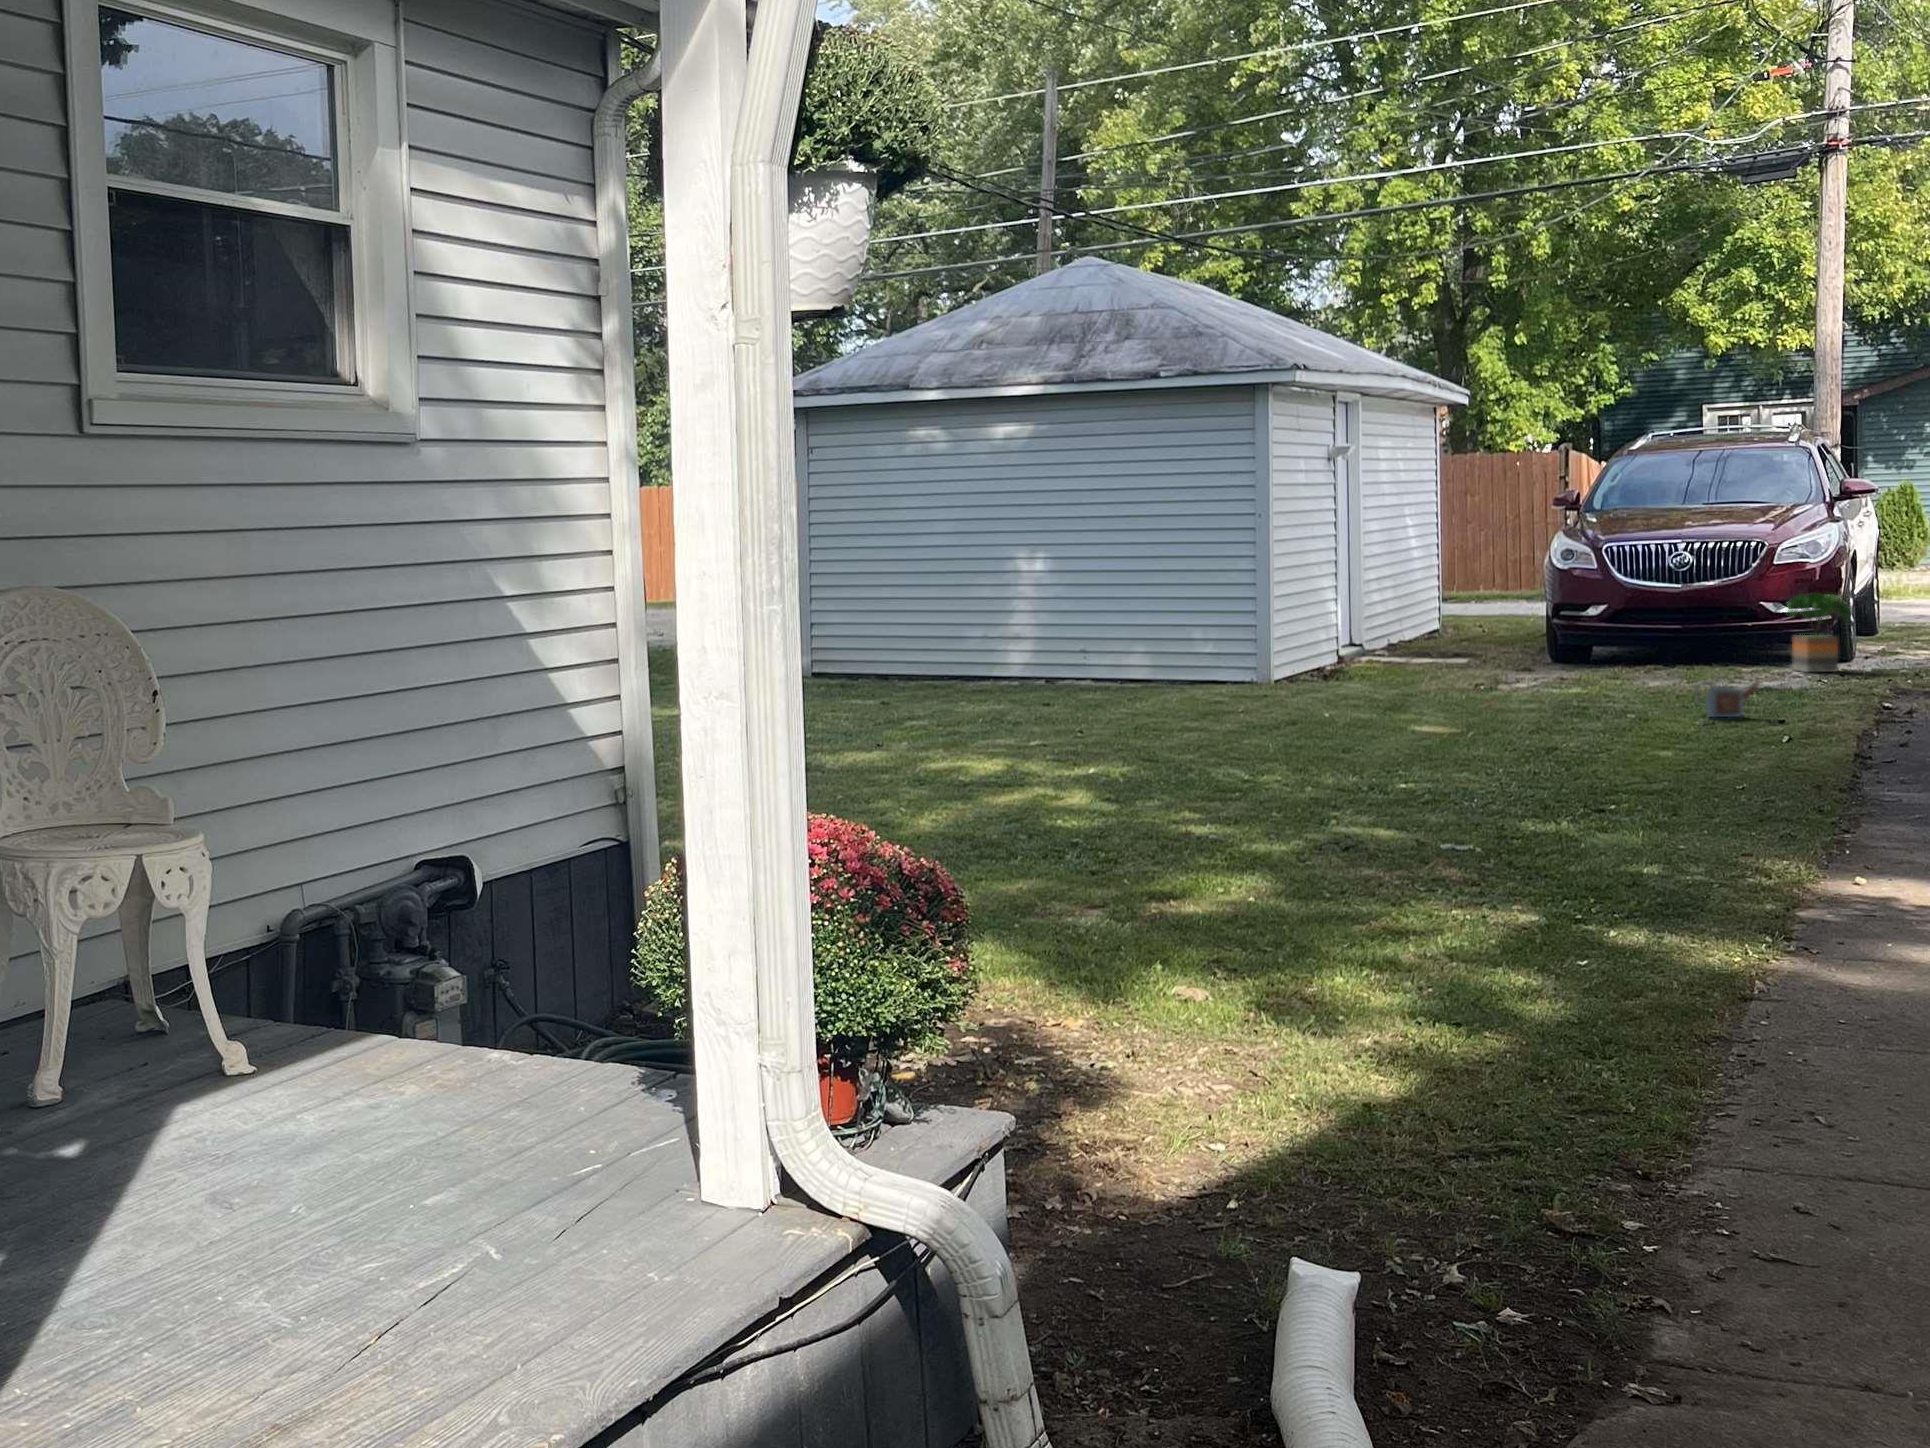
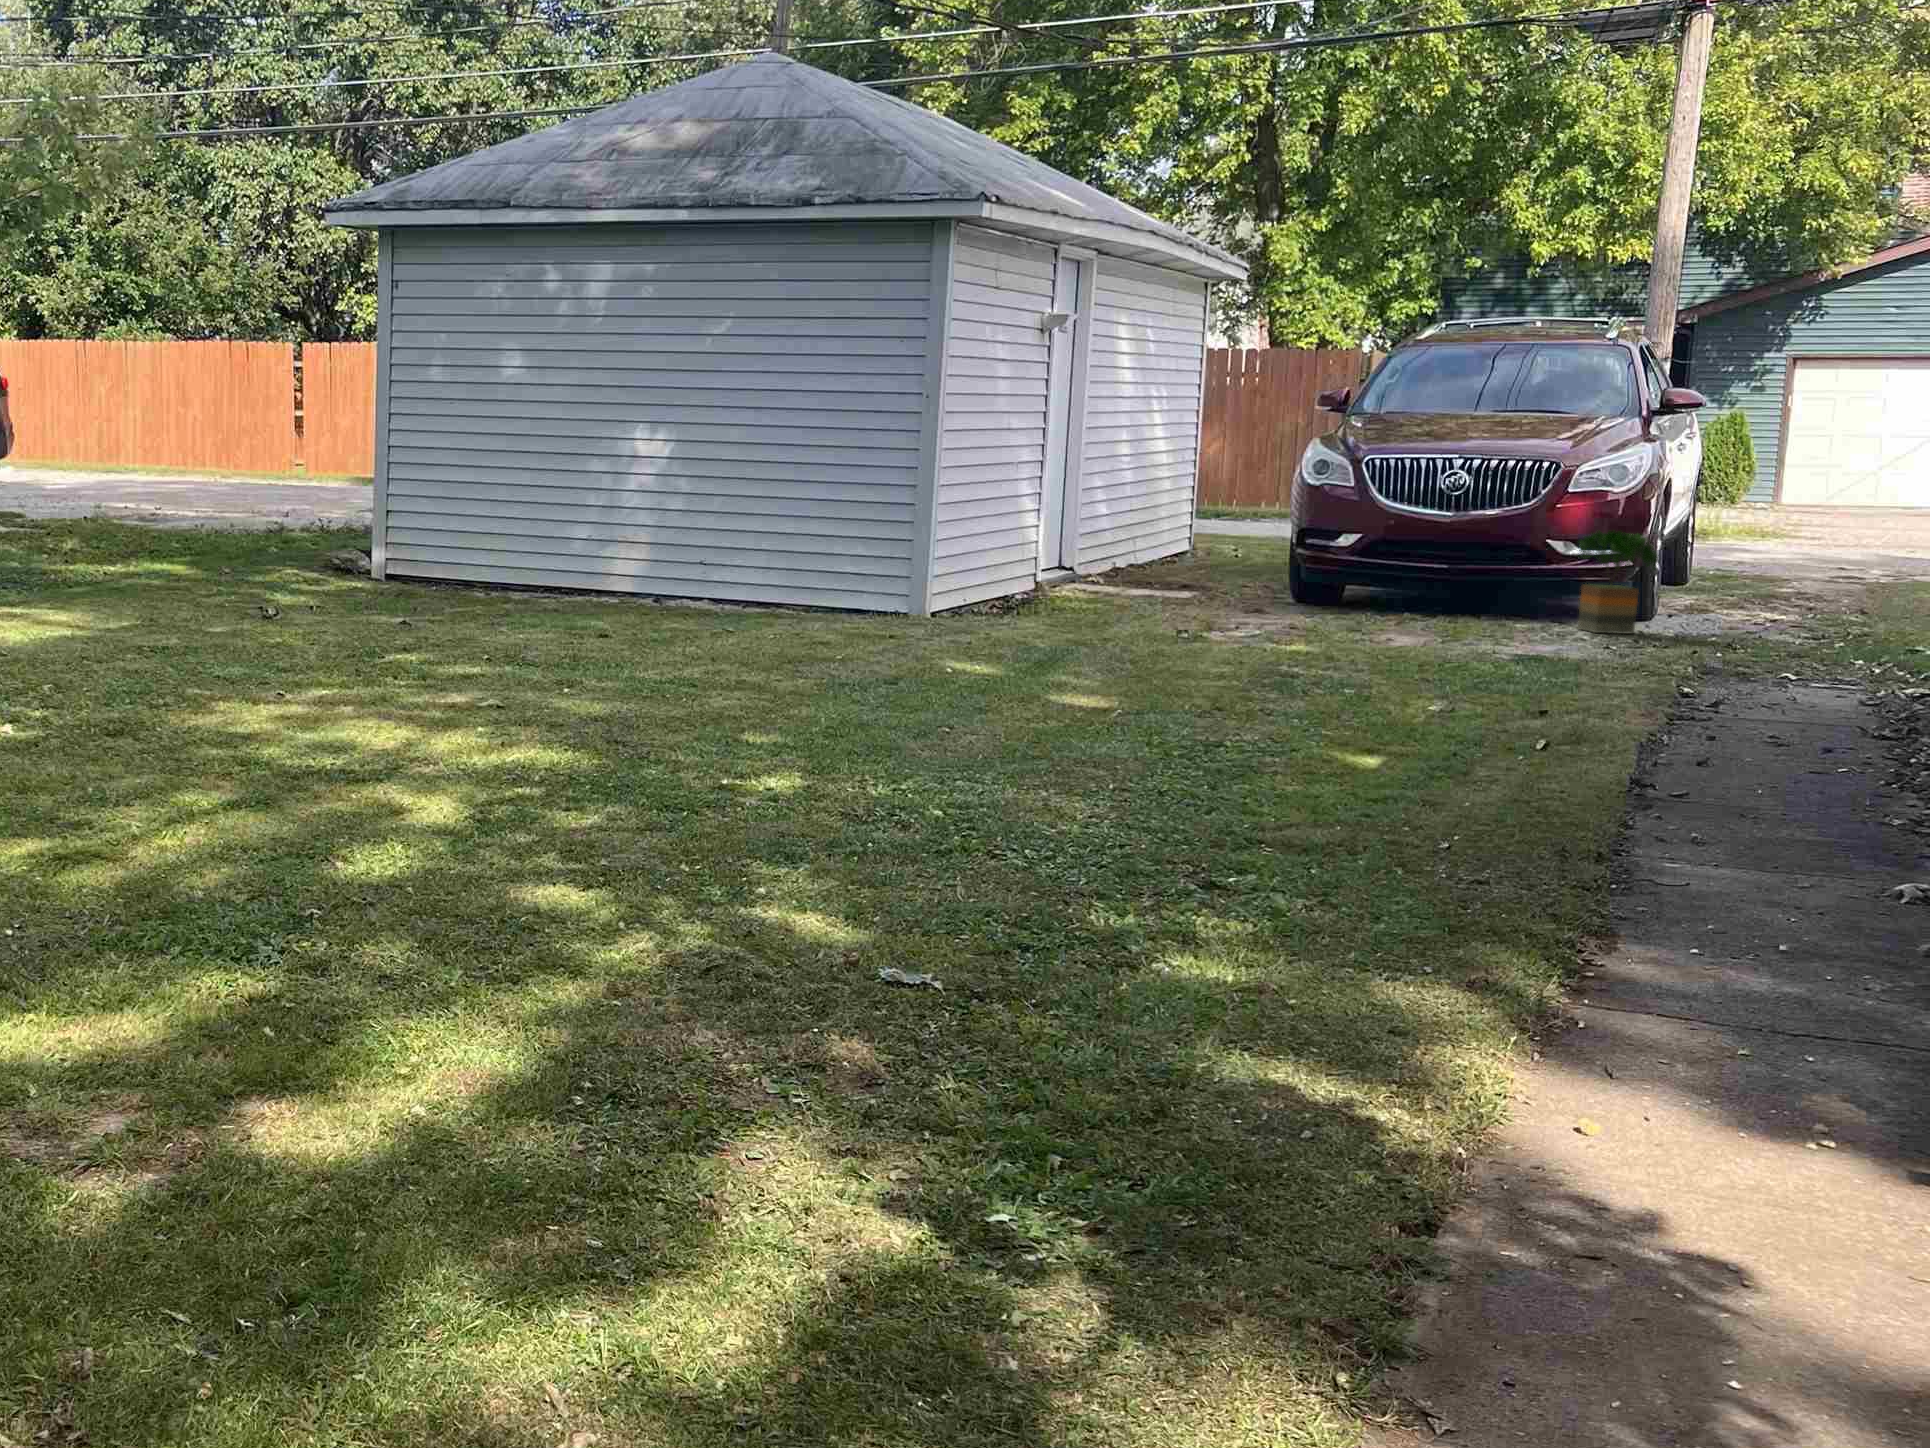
watering can: present [1695,681,1759,717] -> none [1434,644,1527,696]

